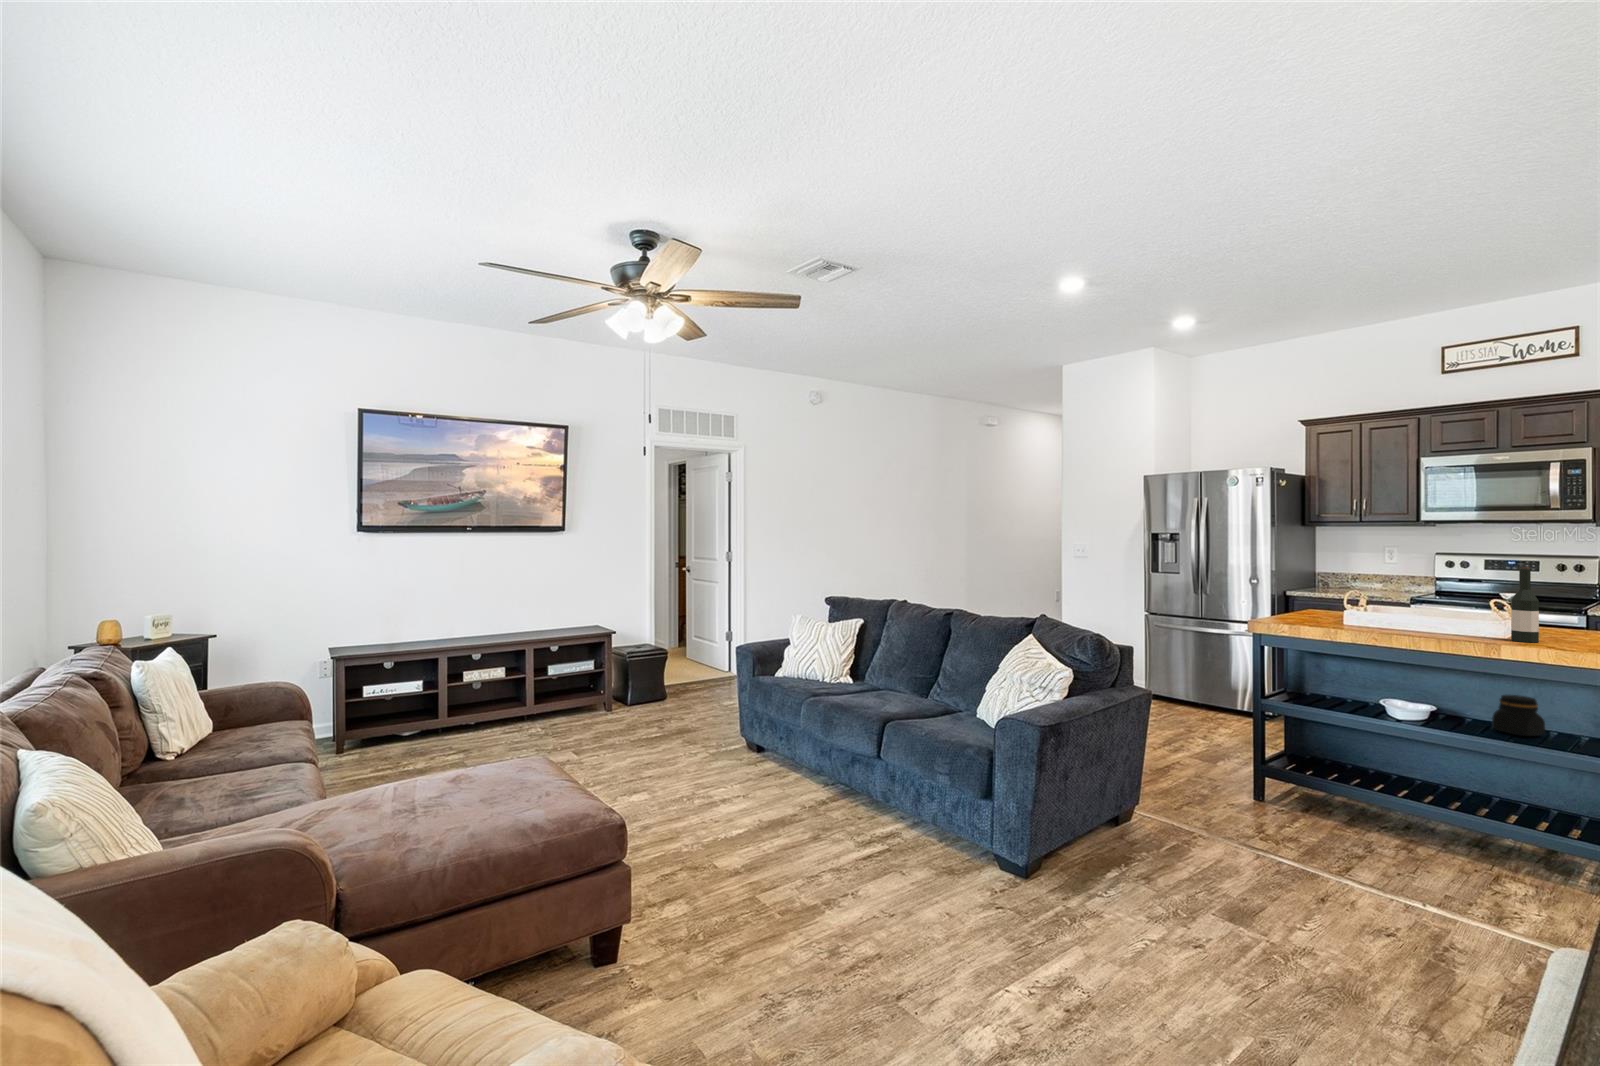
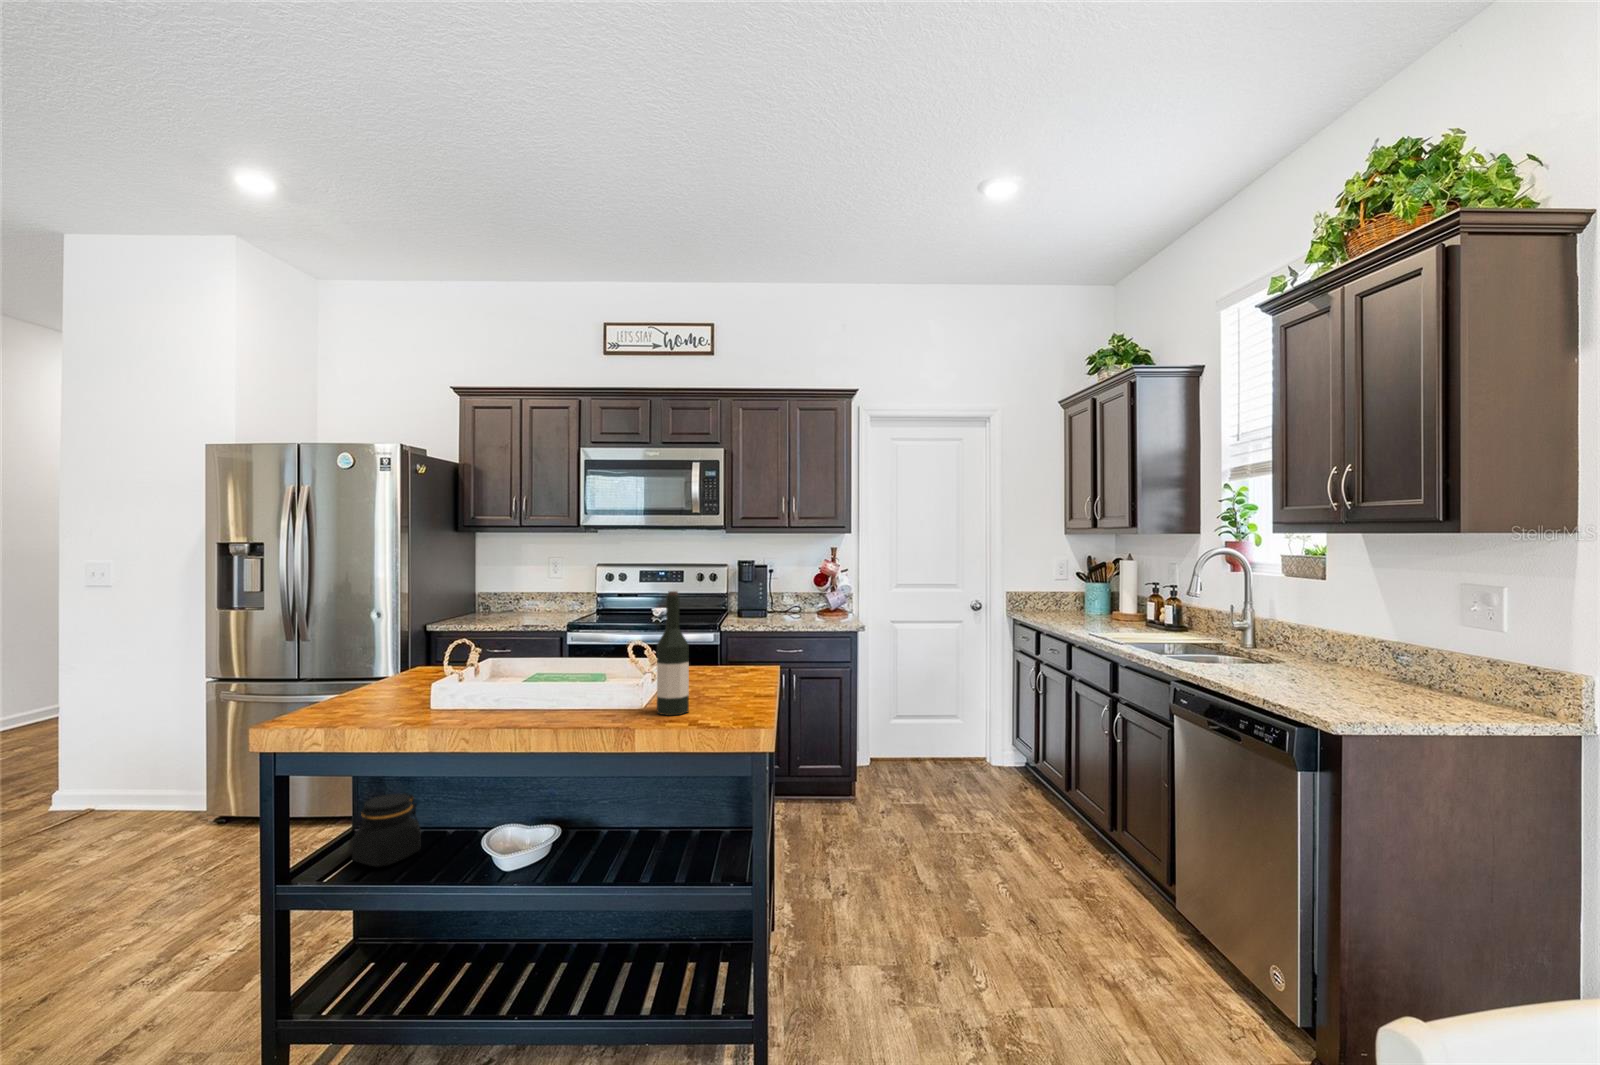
jar: present [1492,695,1545,736] -> present [352,793,421,867]

